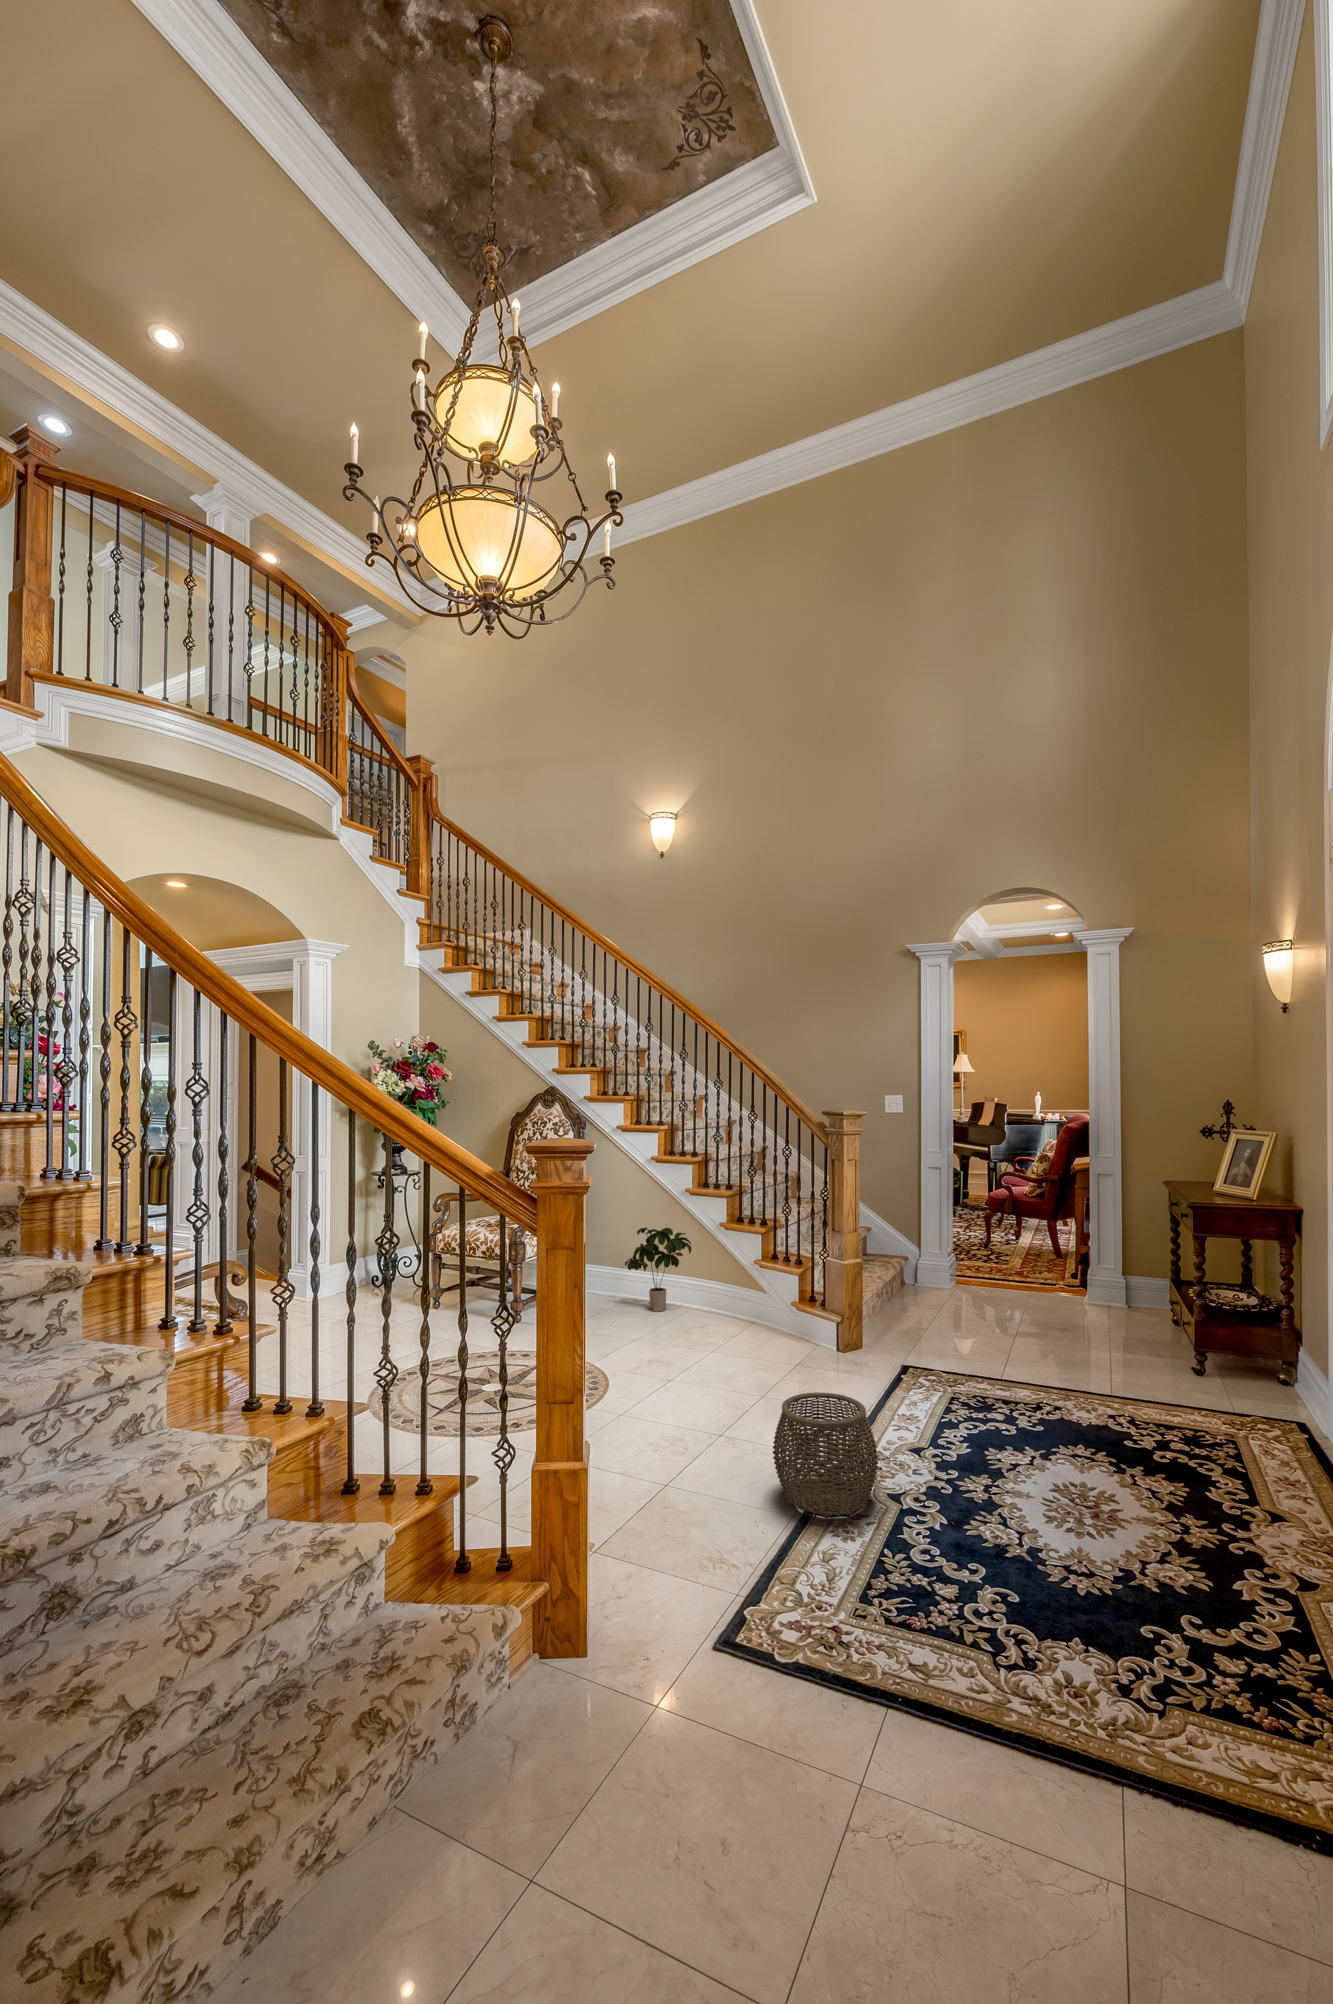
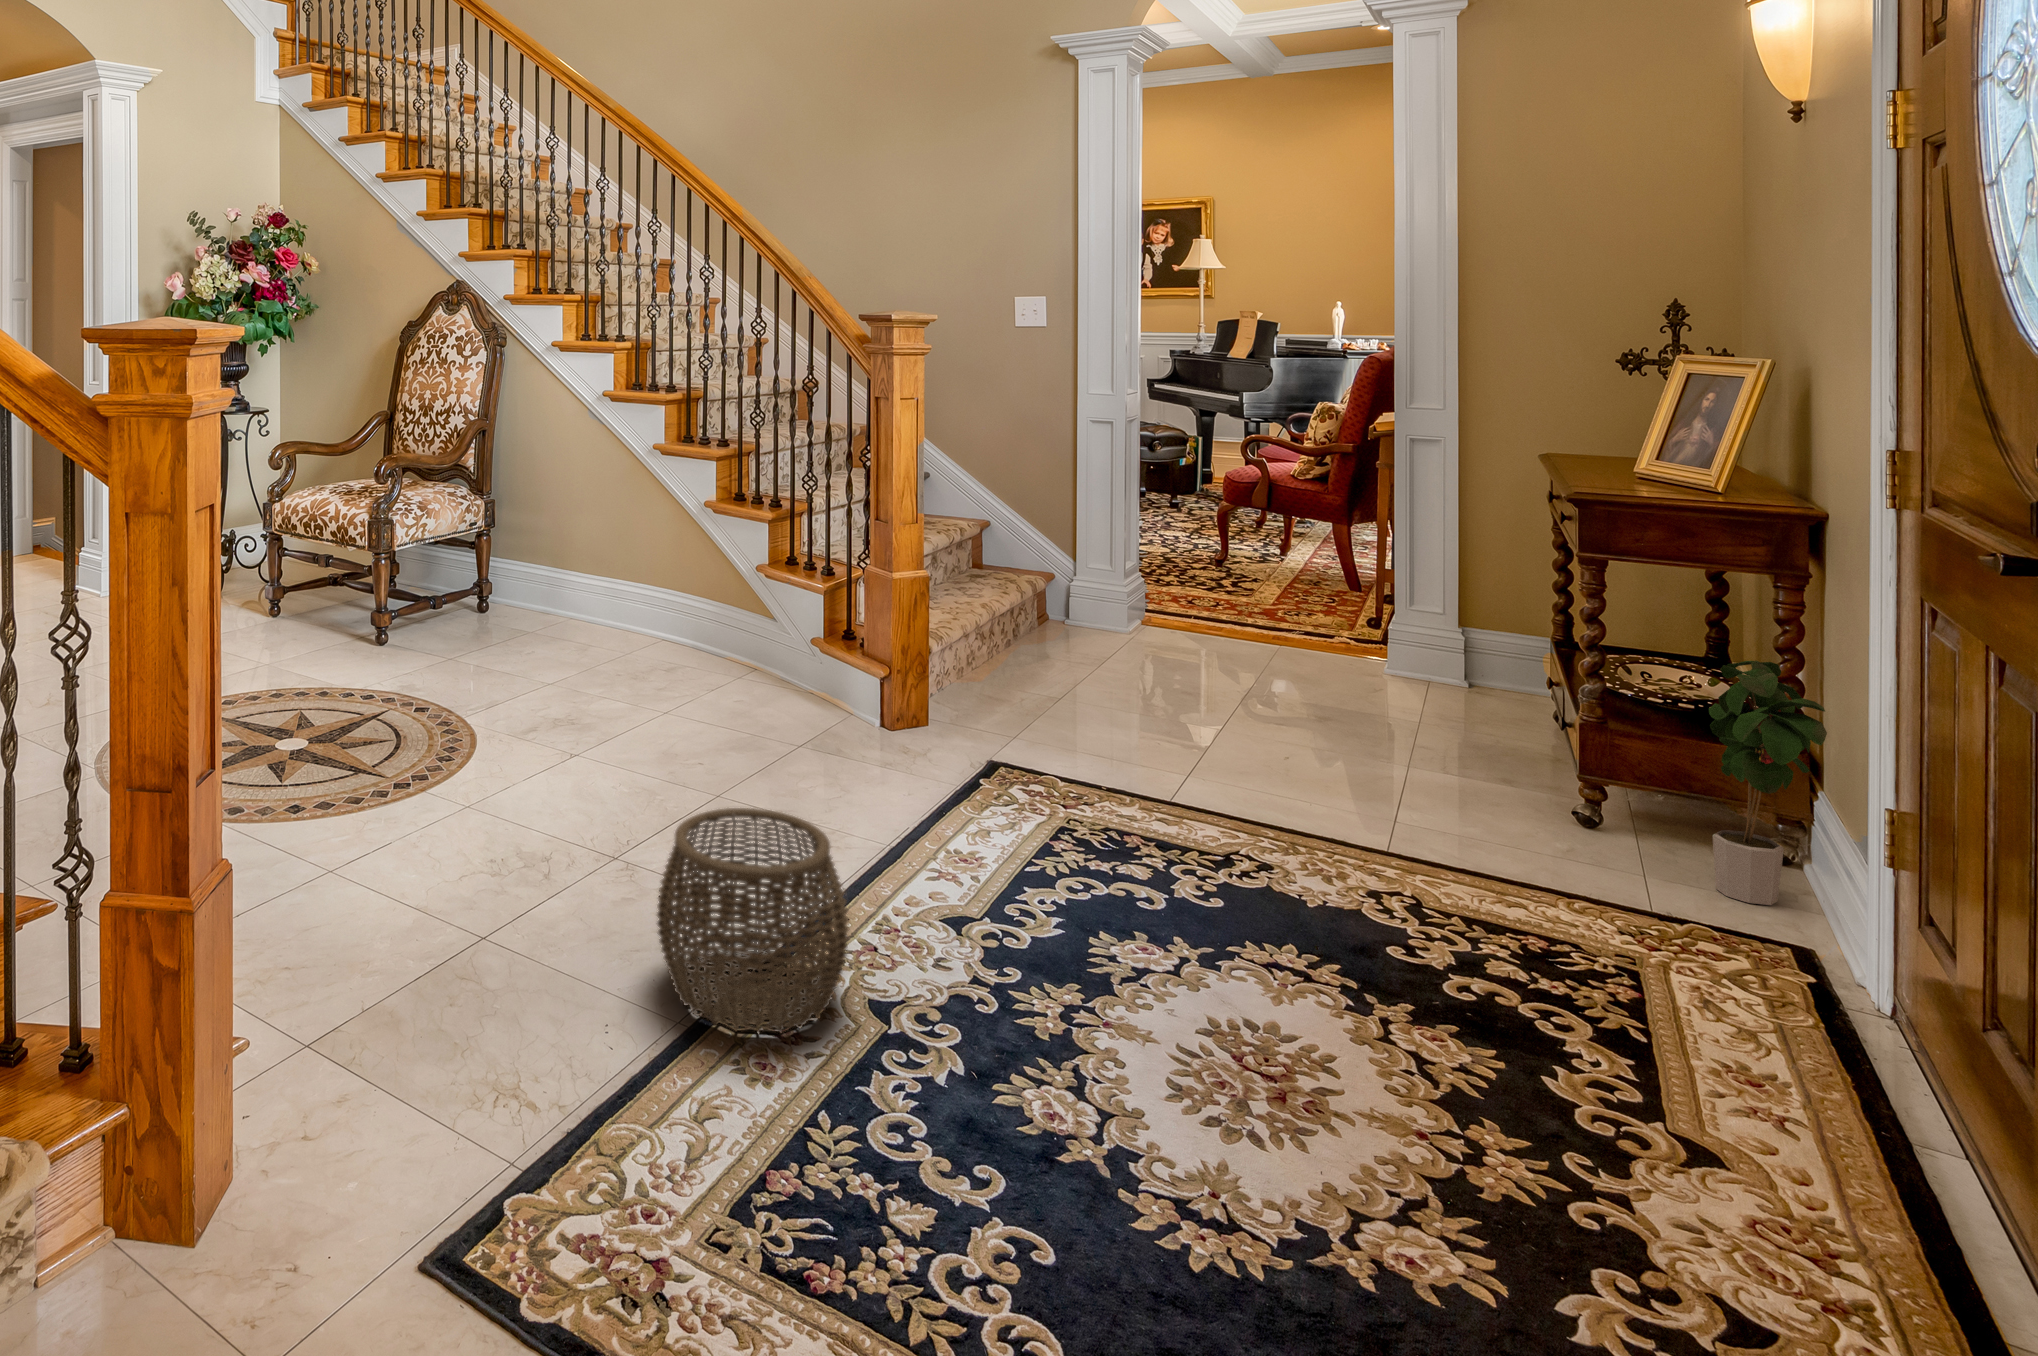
potted plant: present [625,1228,692,1311] -> present [1709,661,1827,905]

